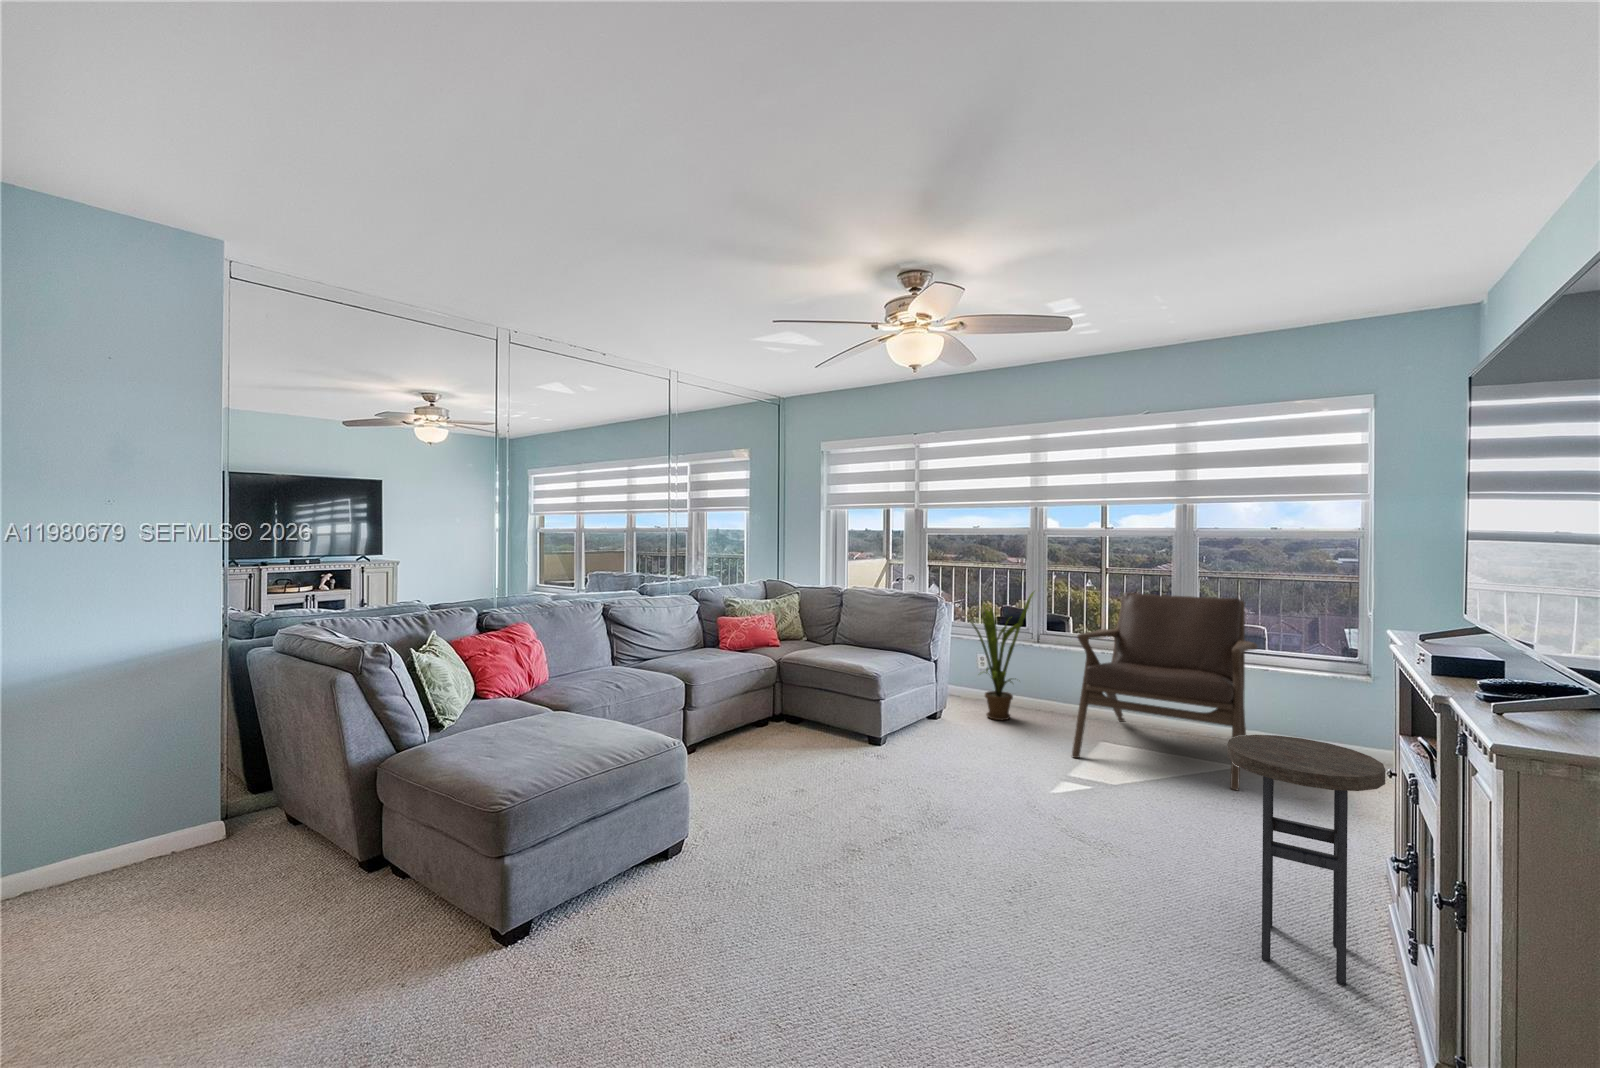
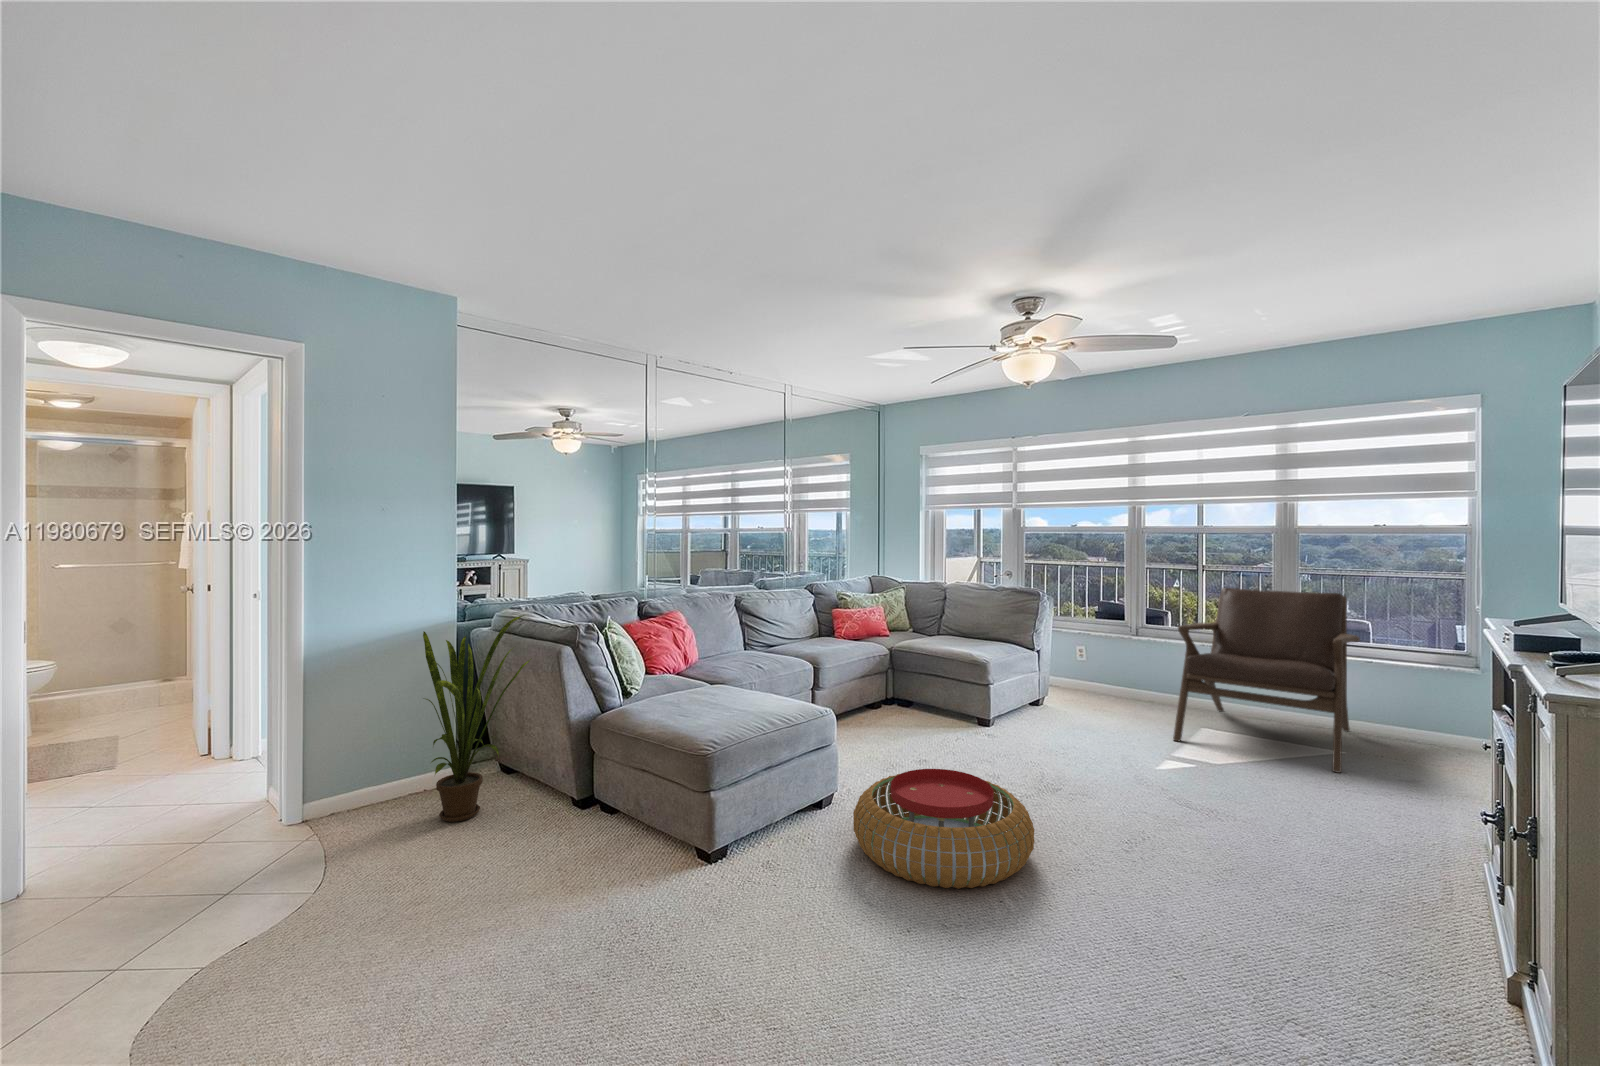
house plant: present [966,592,1034,720] -> present [423,615,531,822]
side table: present [1227,735,1385,986] -> none [1328,710,1477,926]
pouf: none [692,811,904,968] -> present [853,769,1034,889]

